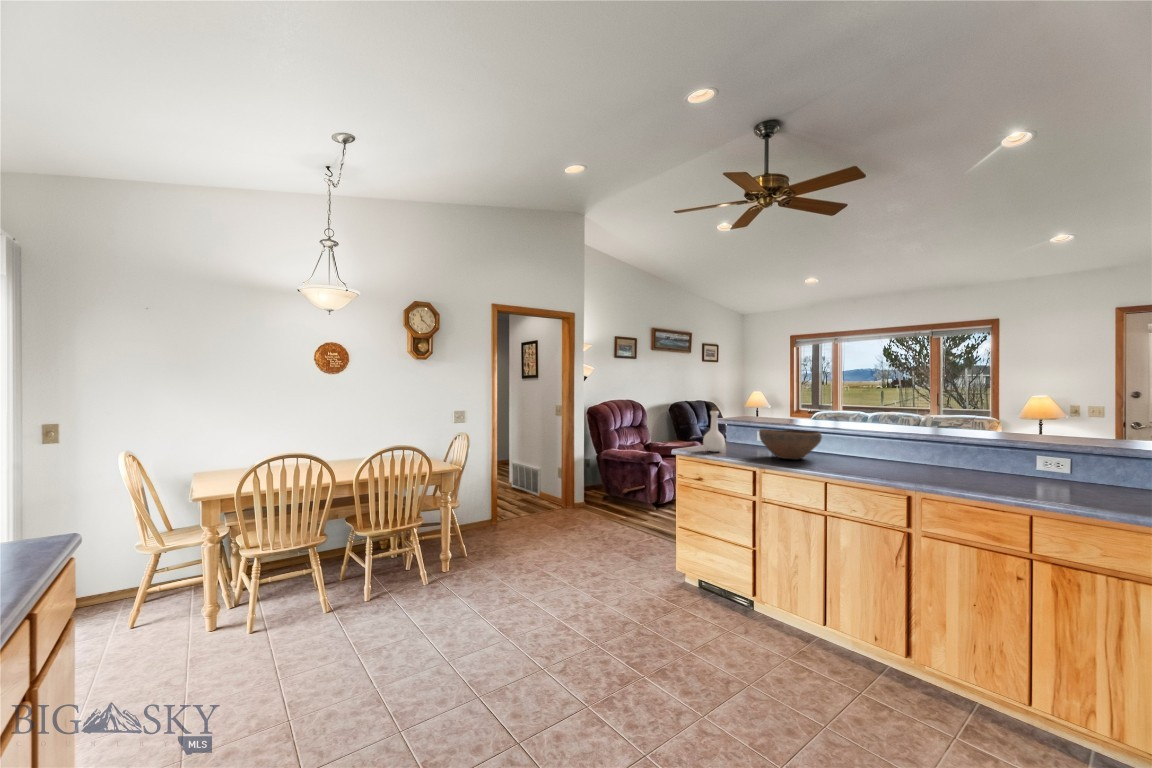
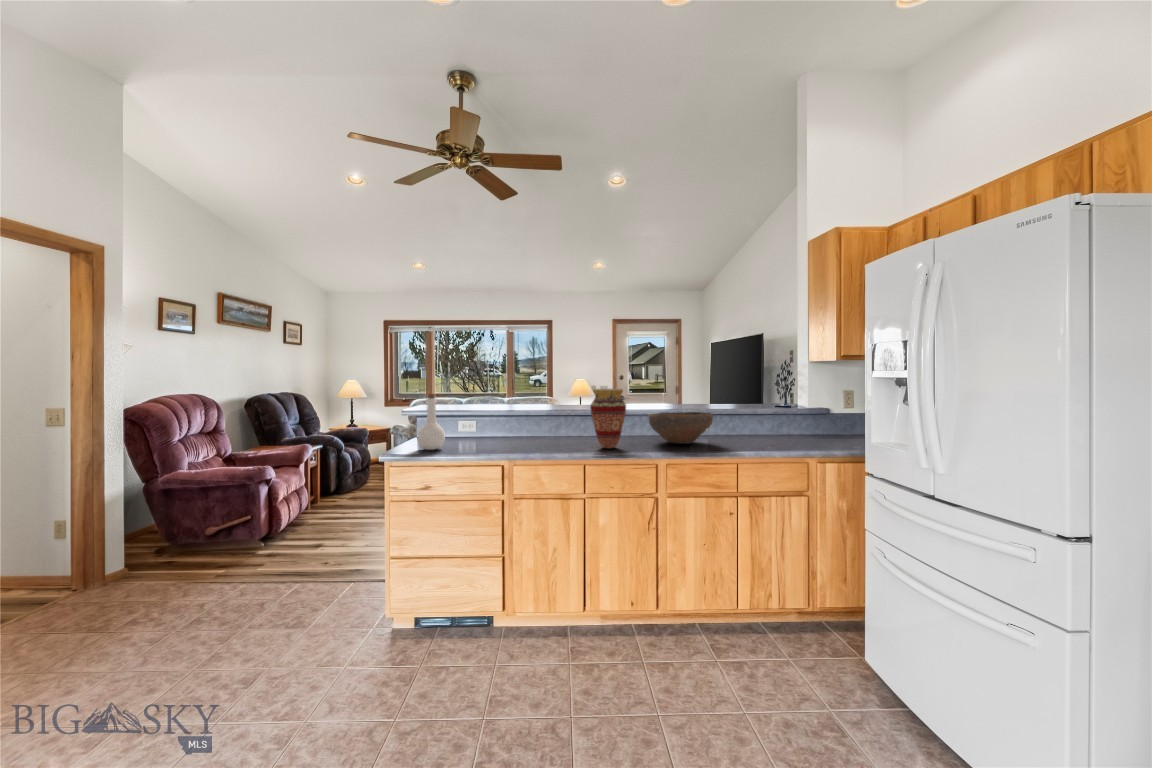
vase: none [845,410,888,472] -> present [590,389,626,448]
bowl: present [759,429,822,460] -> present [649,412,713,444]

